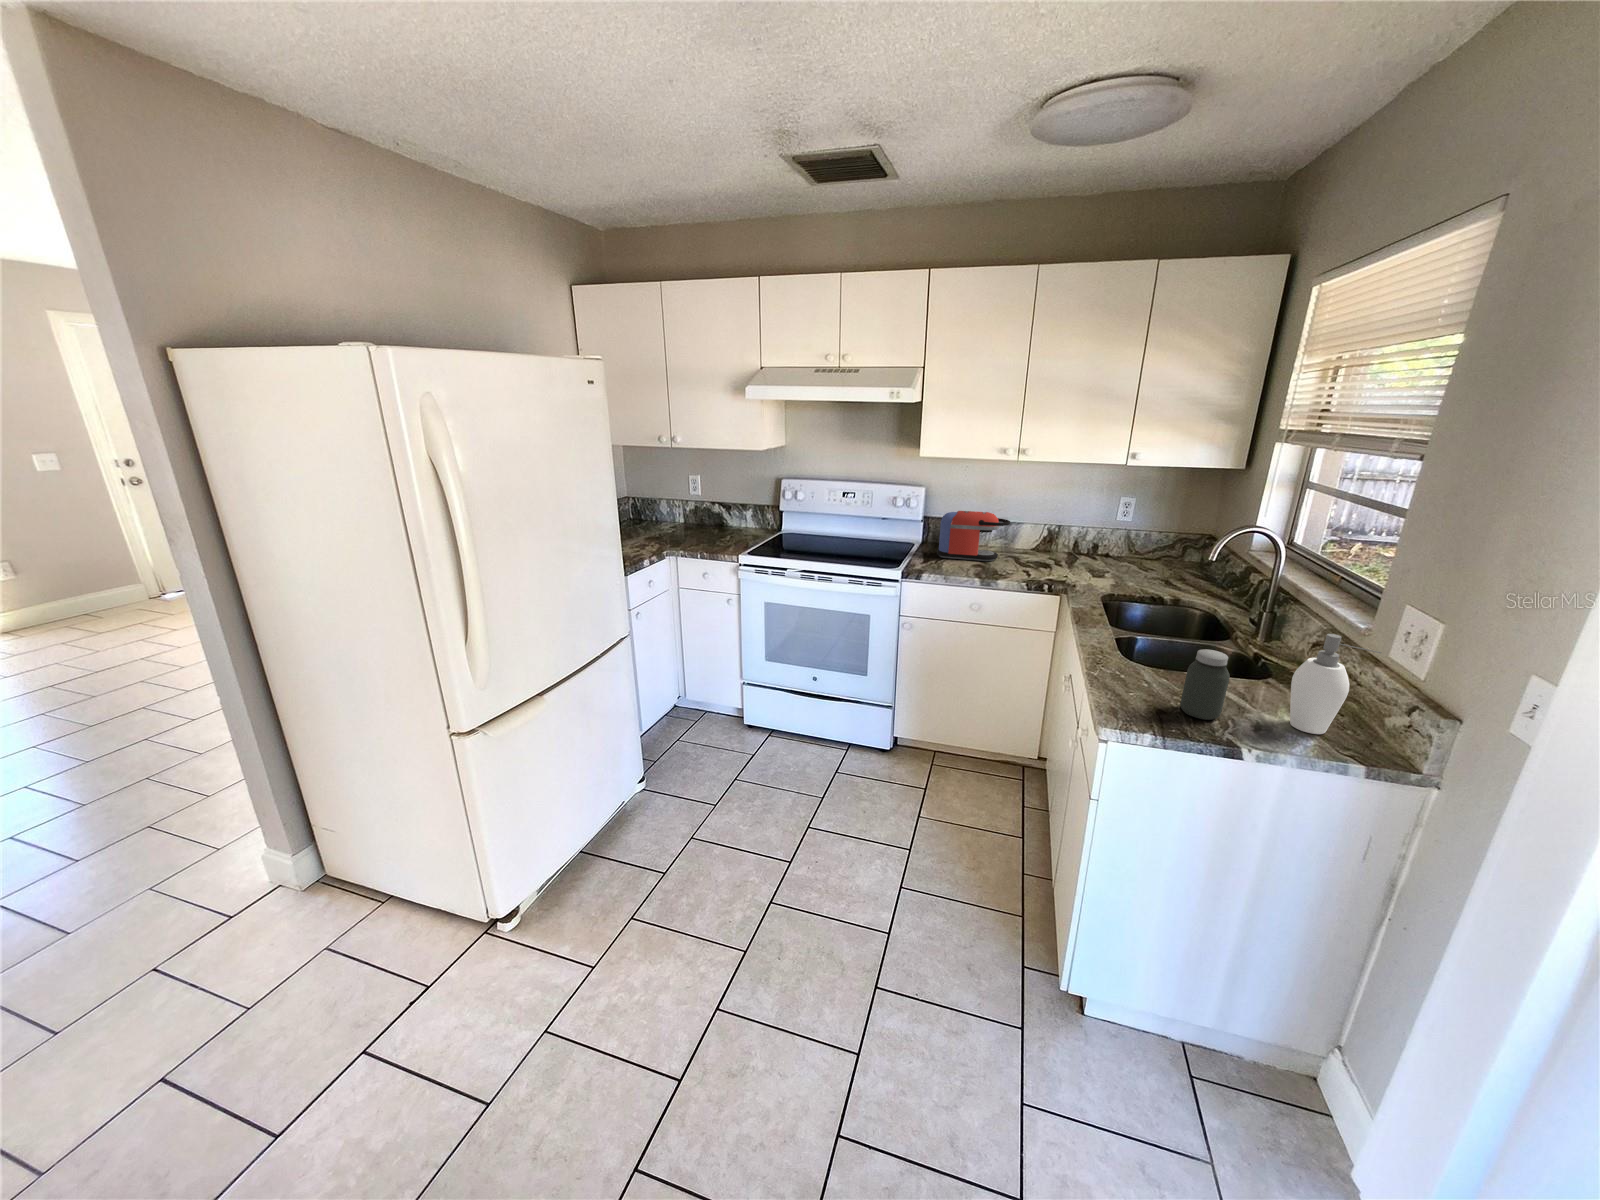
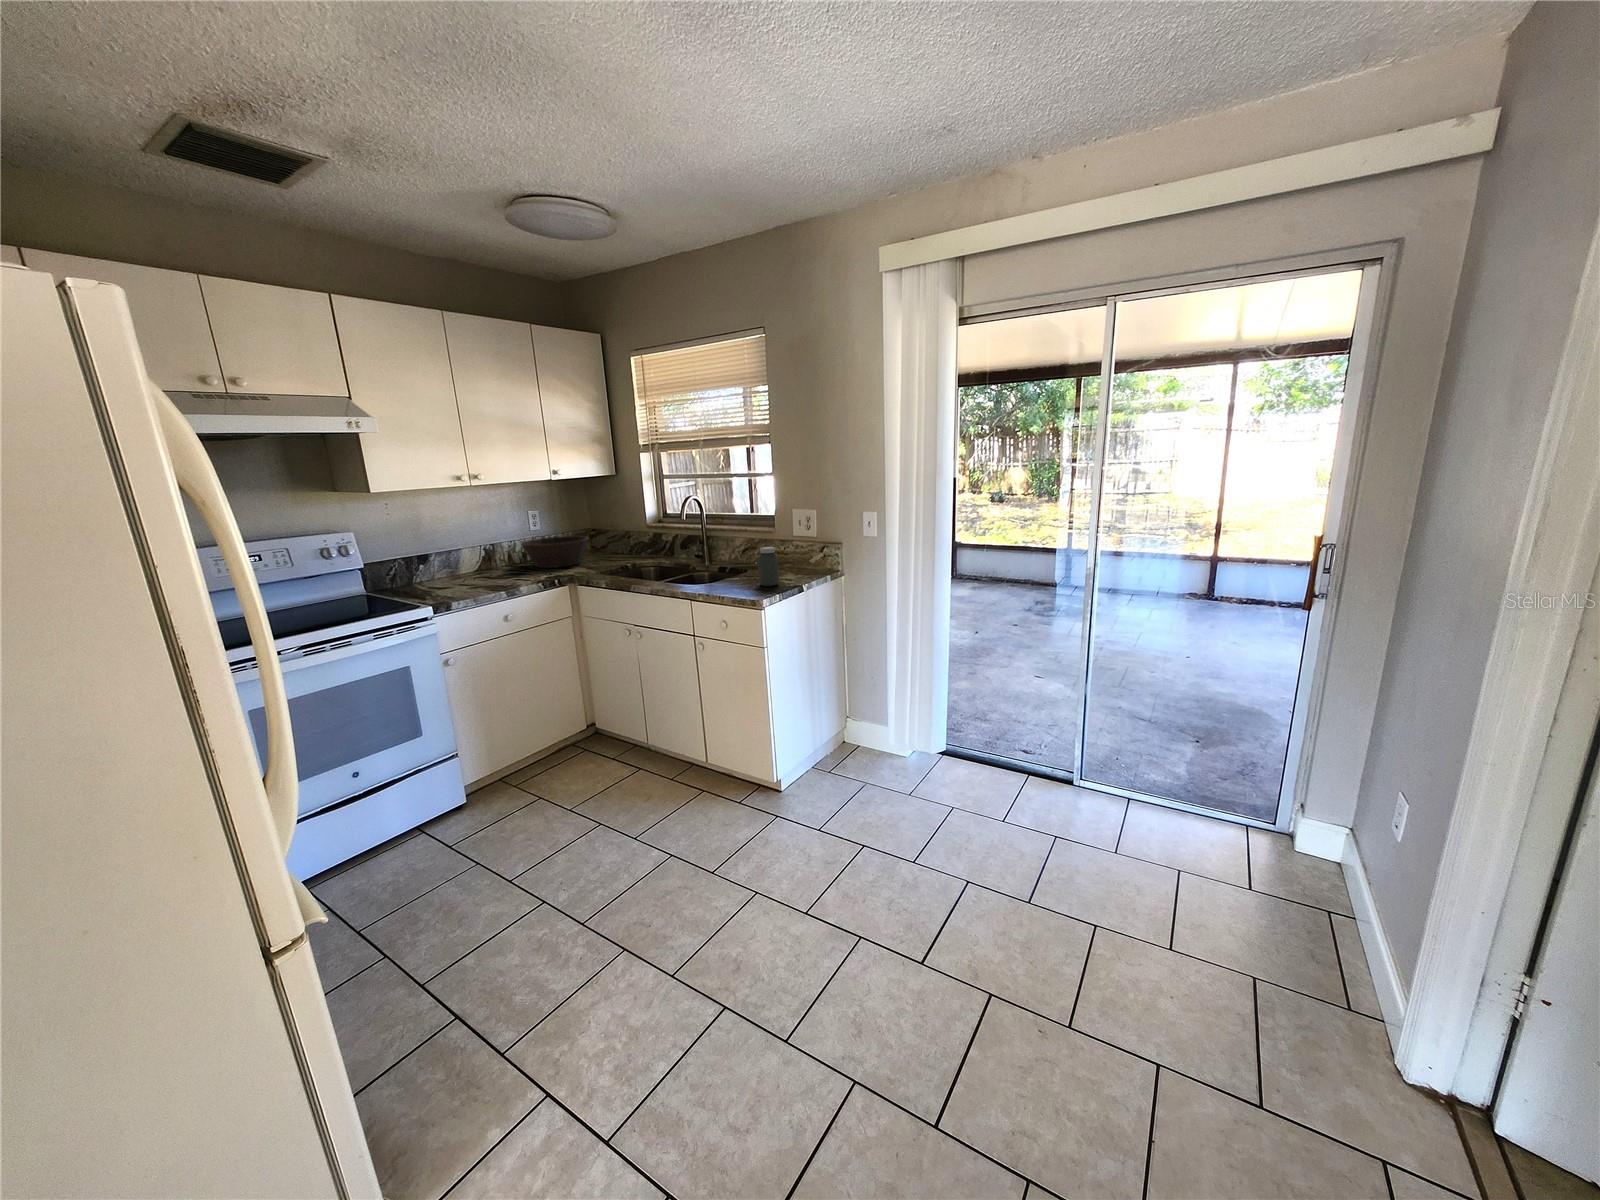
coffee maker: present [937,511,1010,561] -> none [409,537,479,593]
bowl: none [1068,531,1155,575] -> present [521,536,589,568]
soap dispenser: present [1290,634,1381,734] -> none [785,524,811,576]

